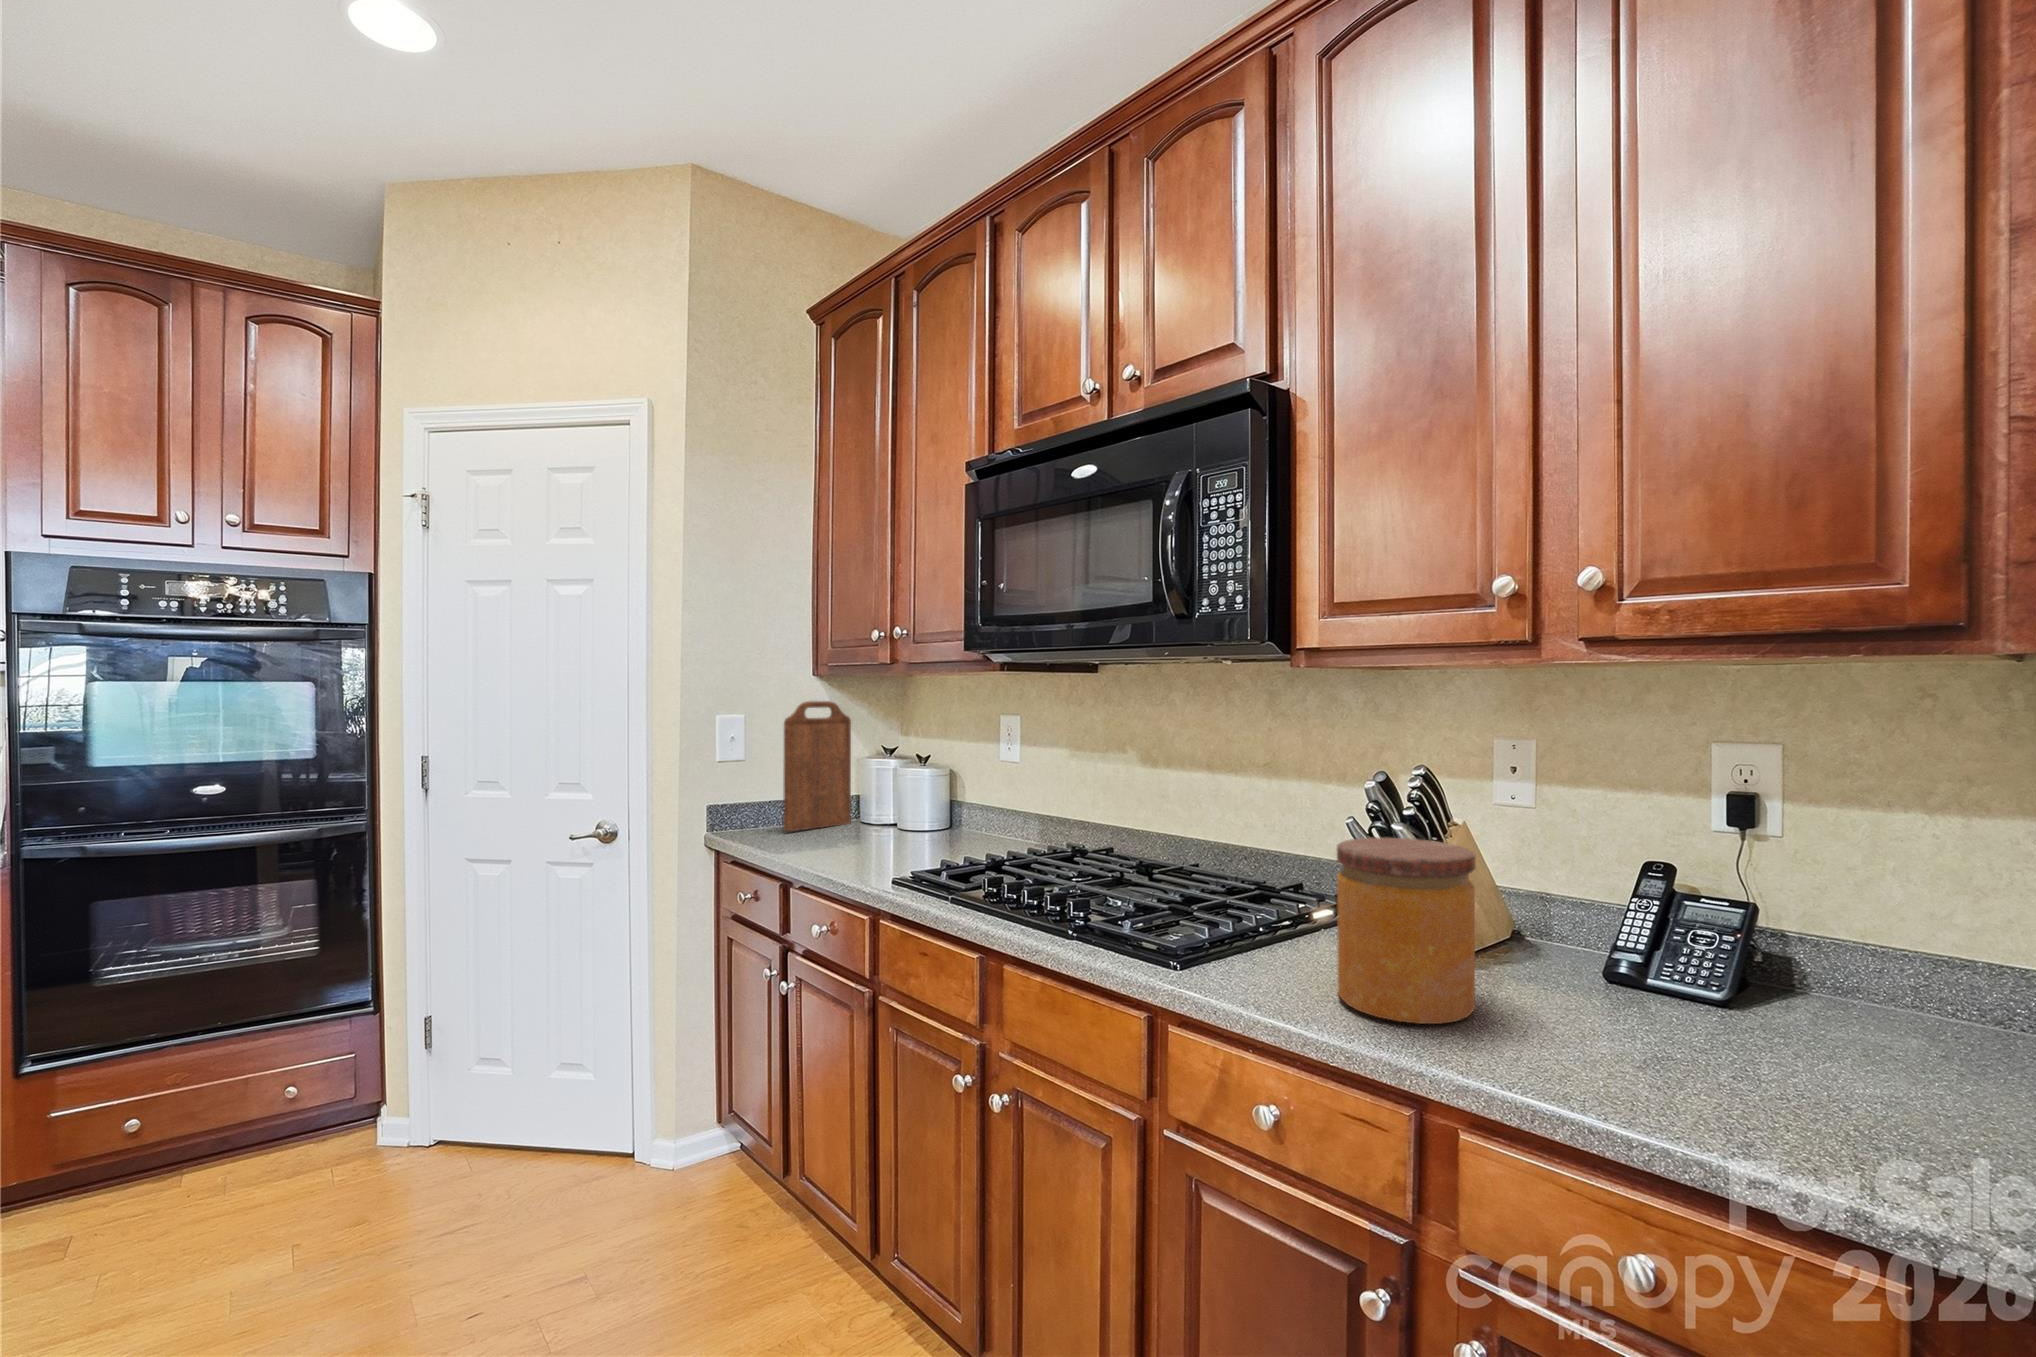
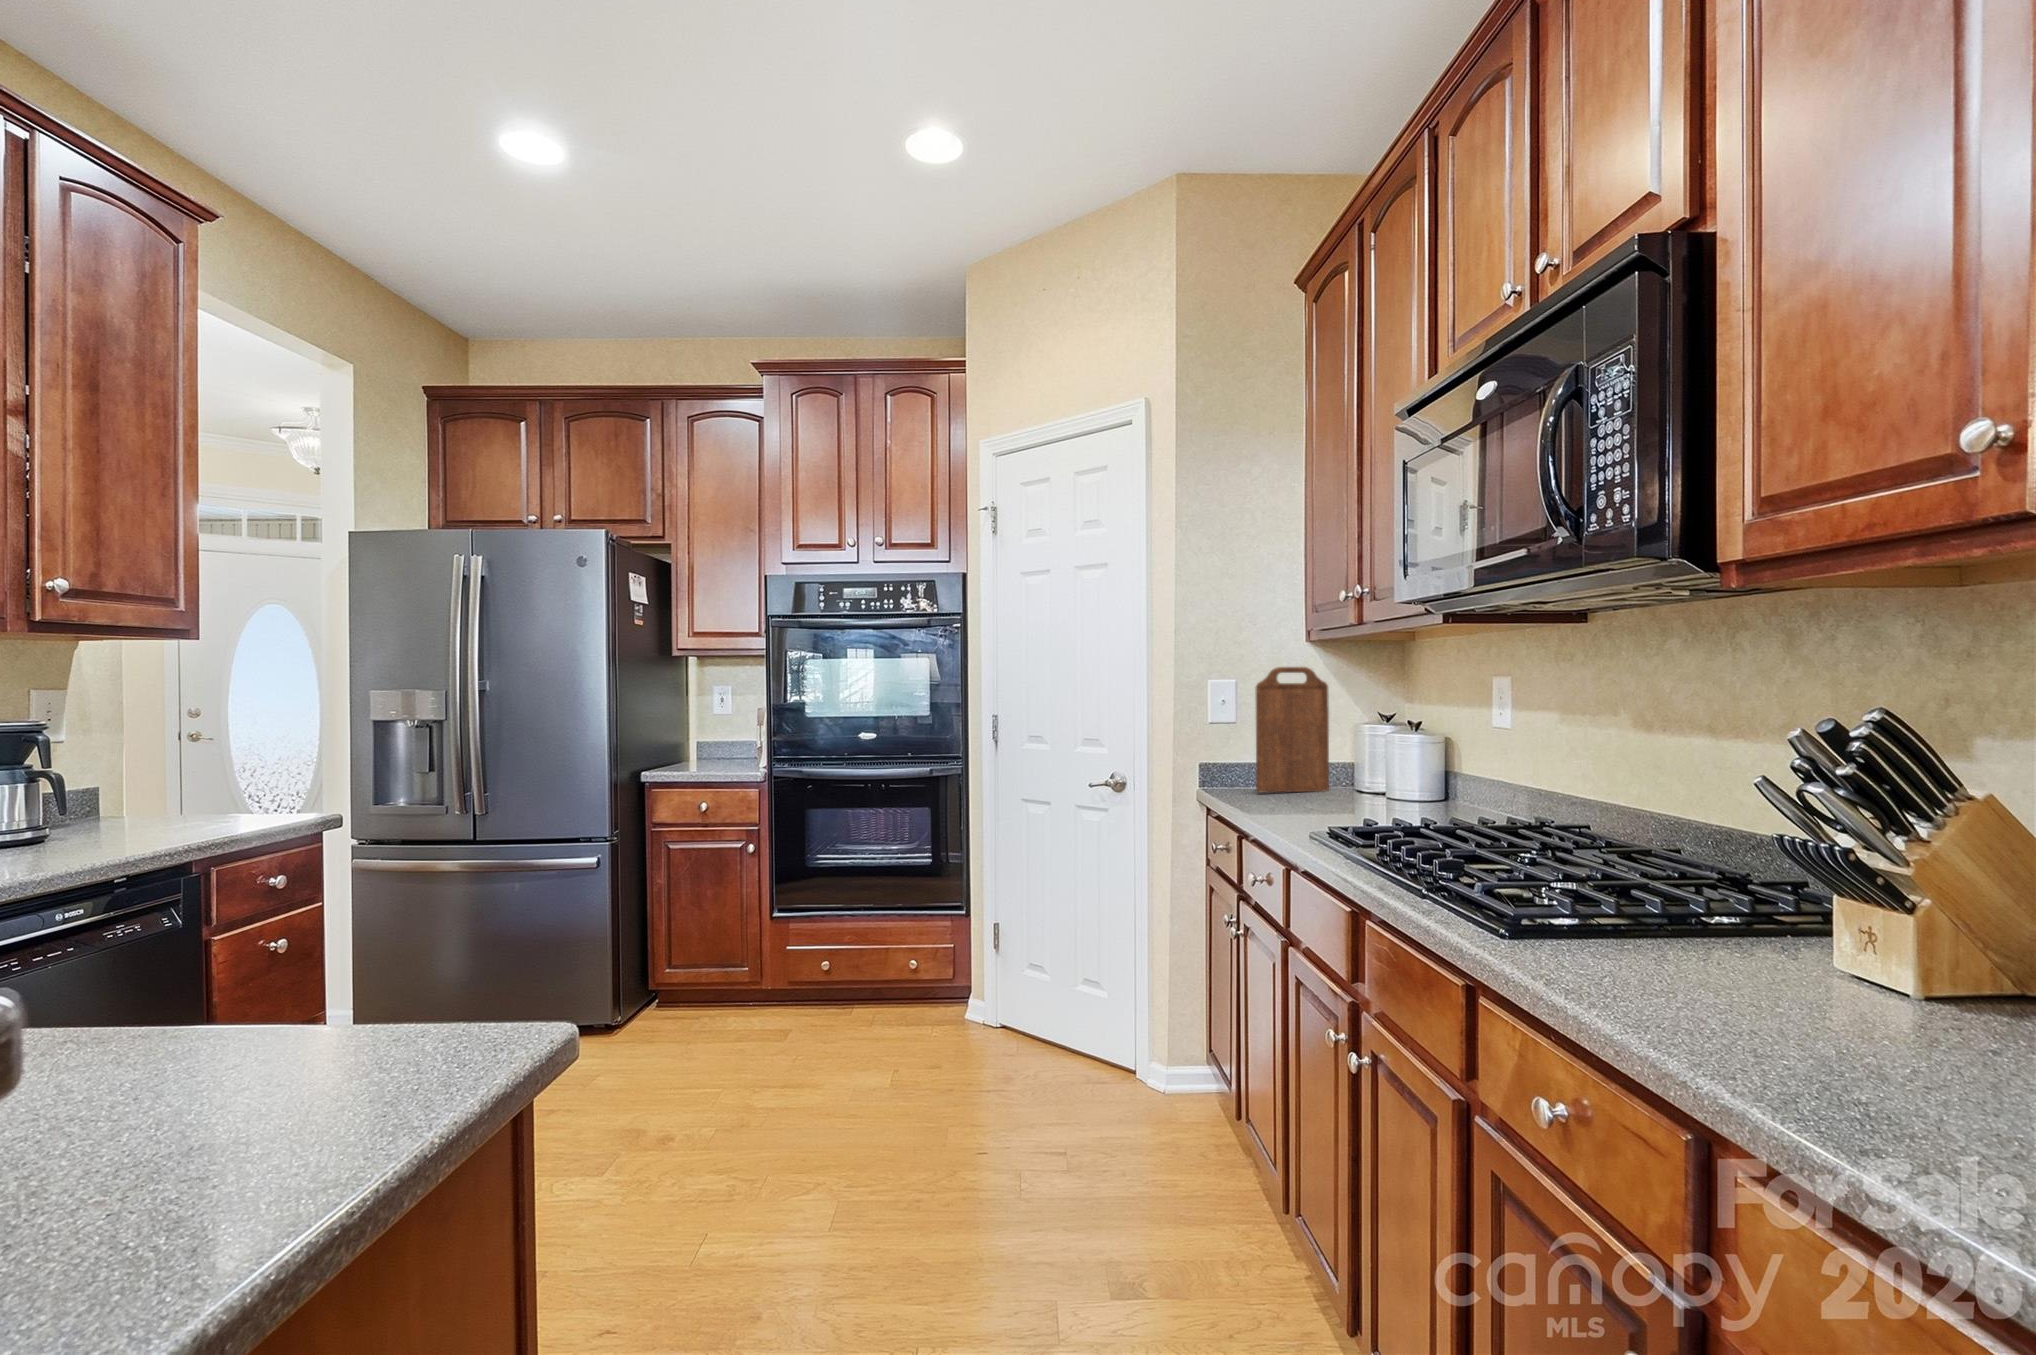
jar: present [1337,838,1475,1024] -> none [1657,797,1878,1044]

